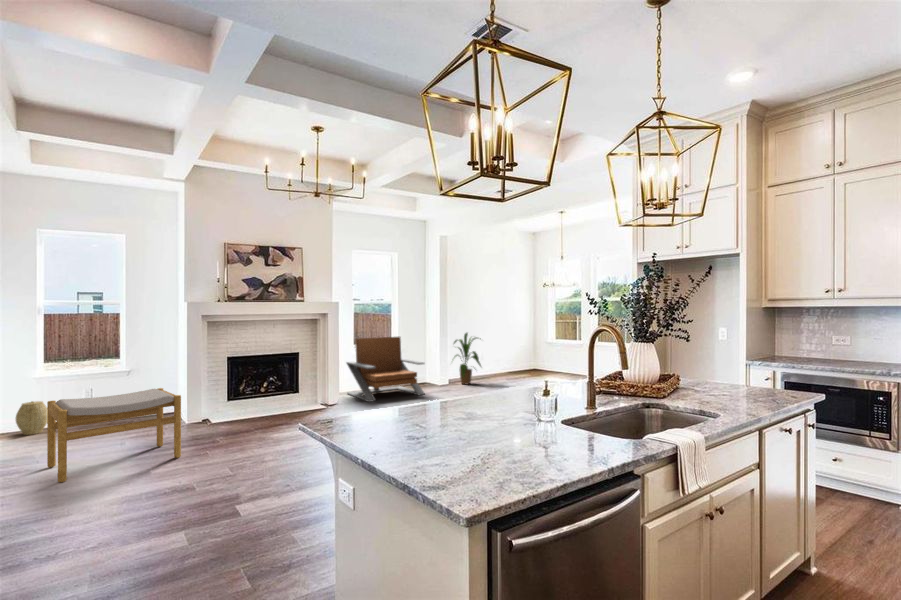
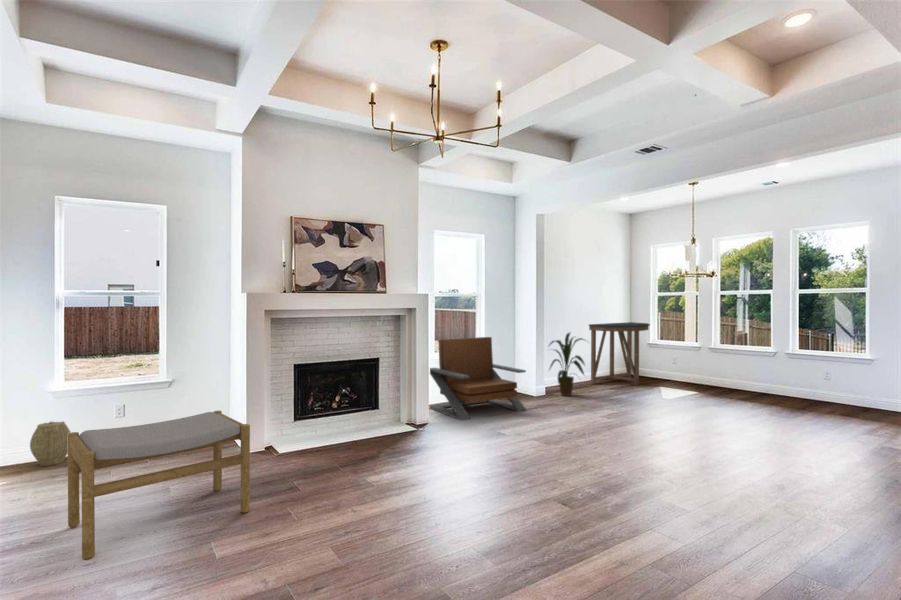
console table: none [491,325,543,376] -> present [589,322,650,385]

